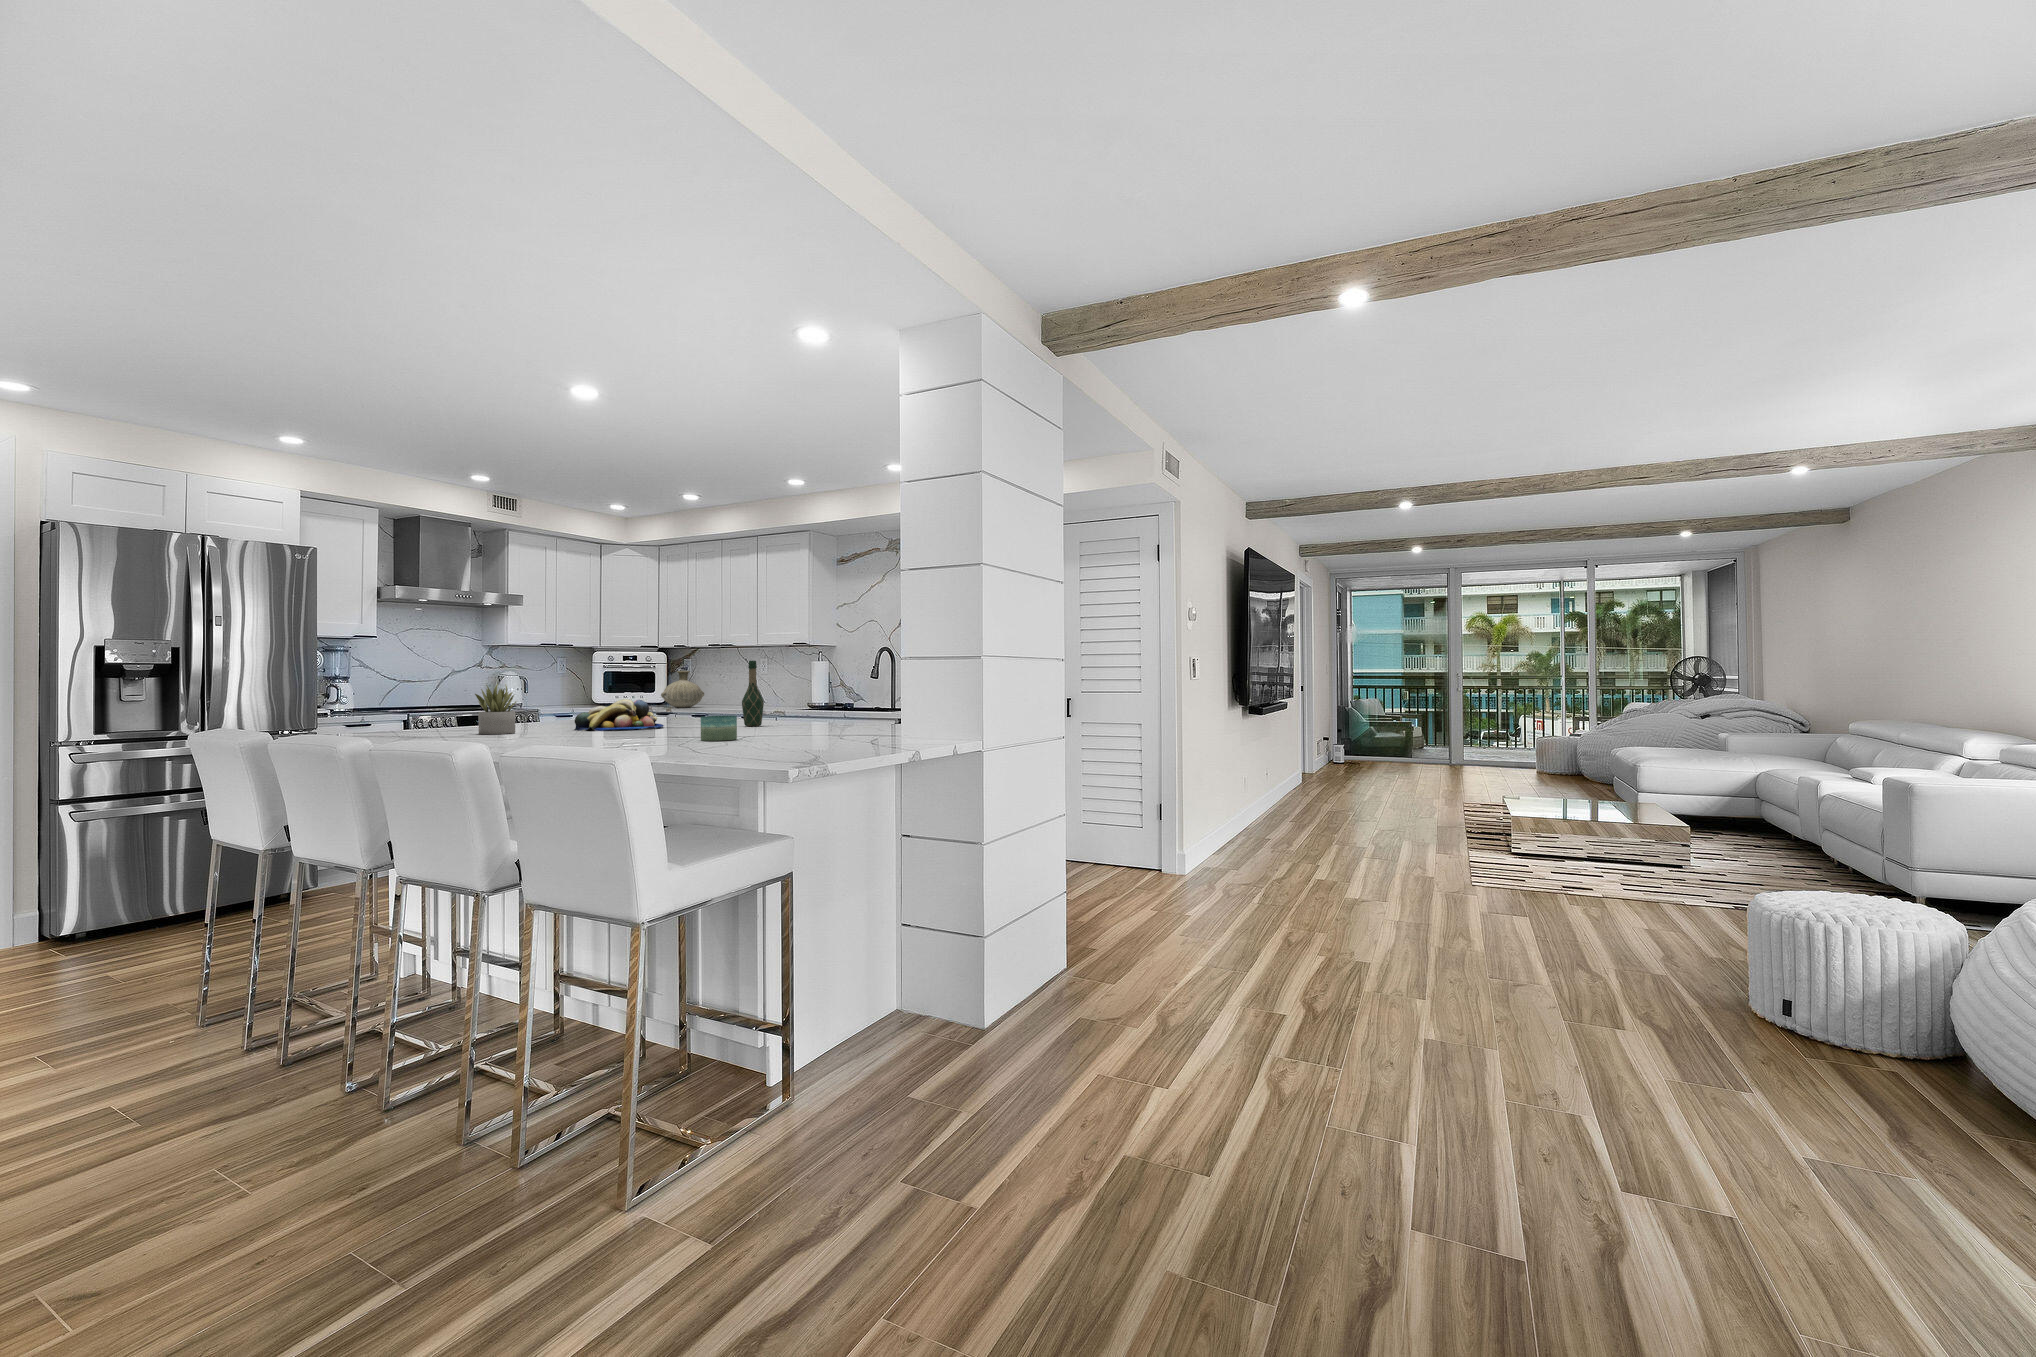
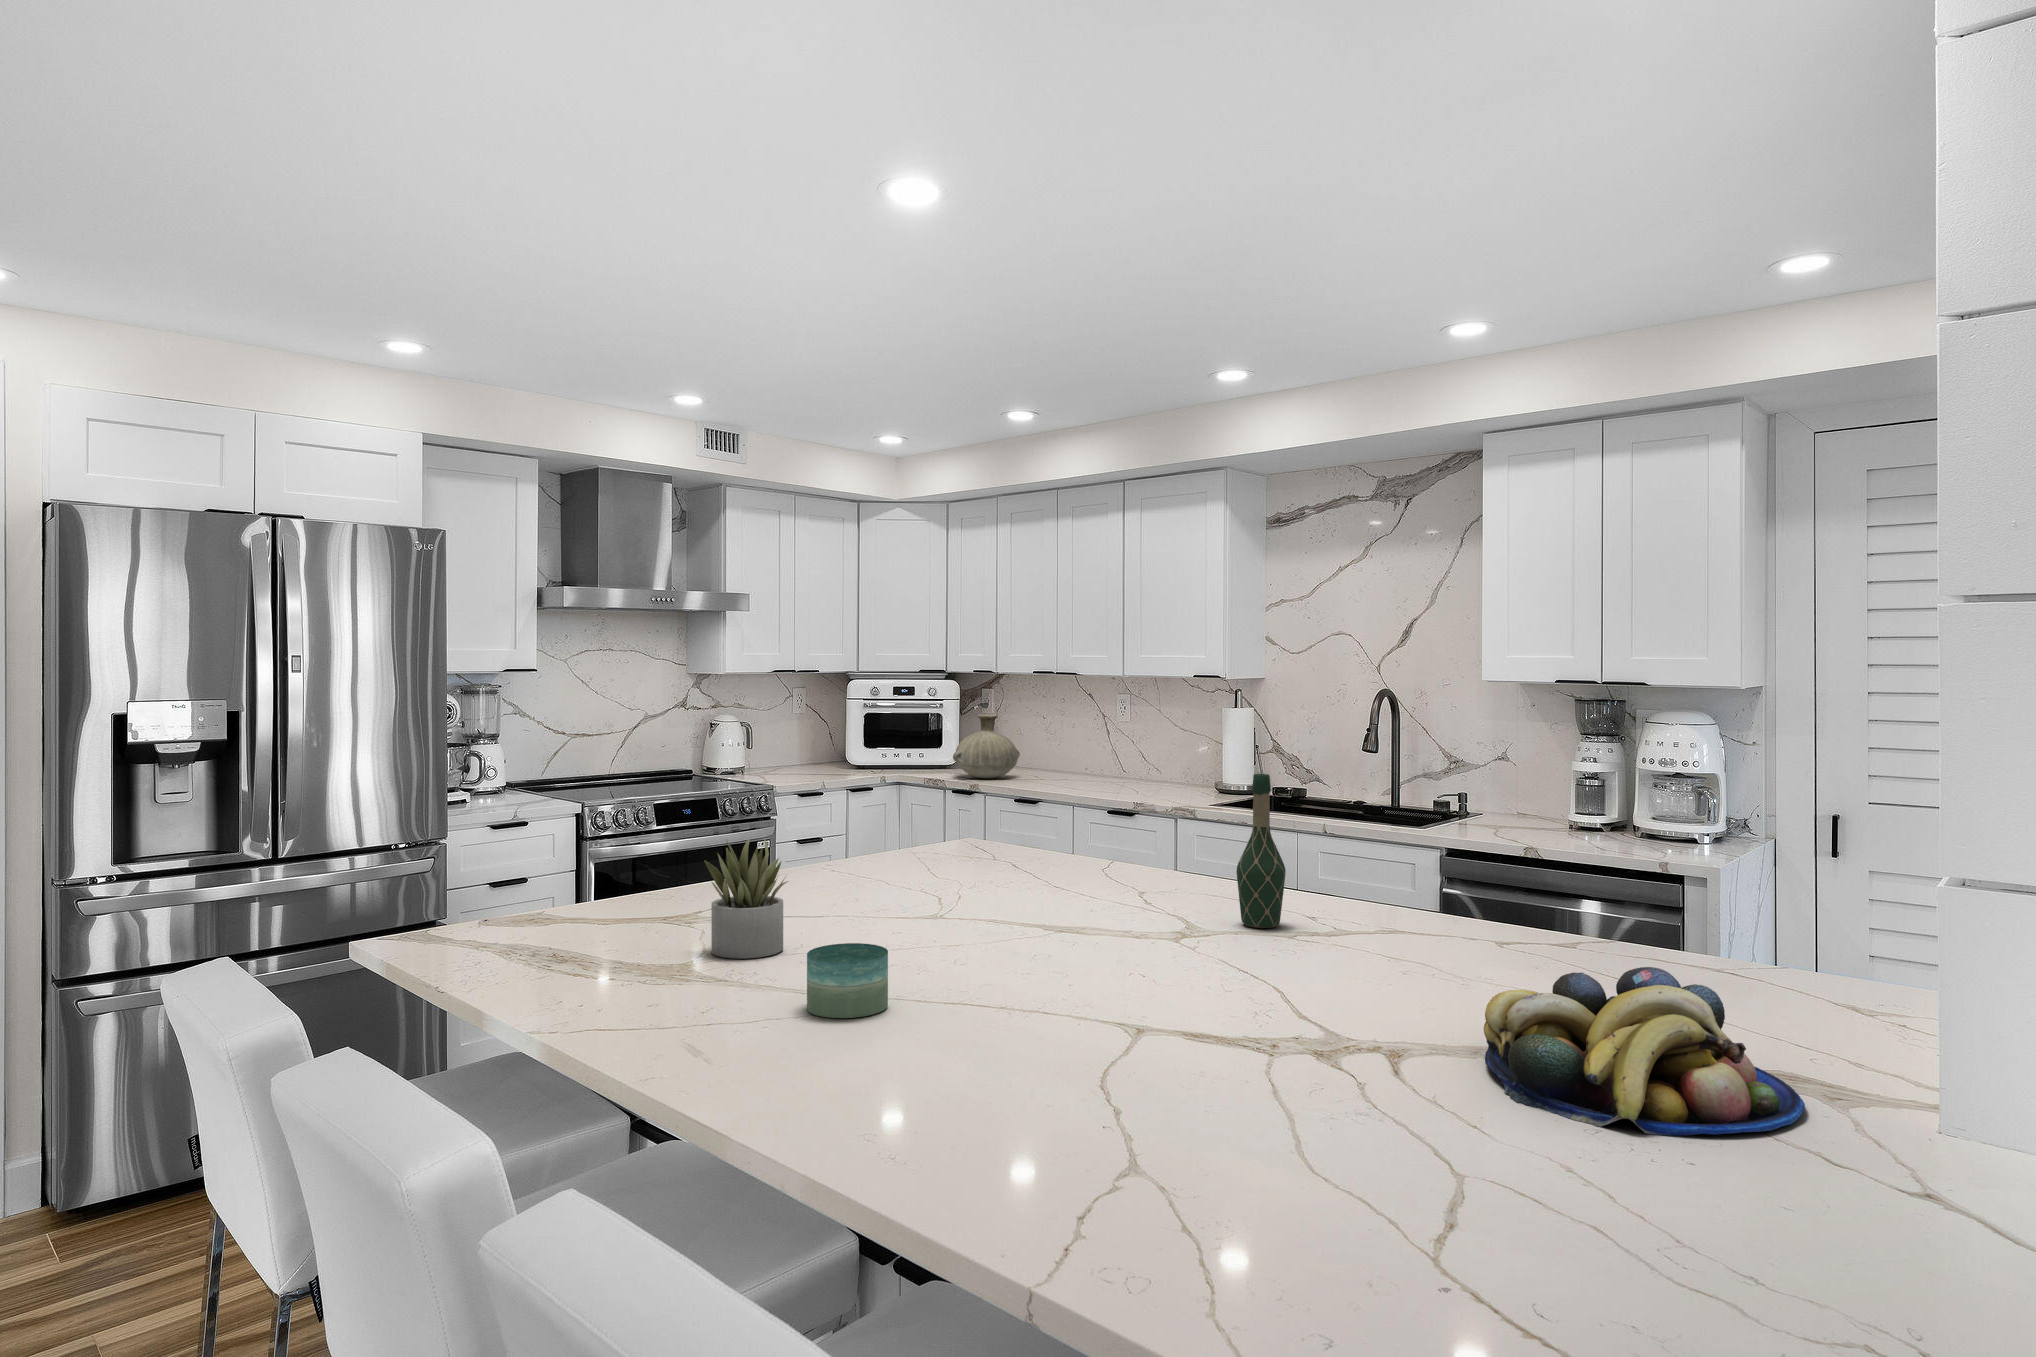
fruit bowl: present [574,699,664,731] -> present [1484,967,1805,1136]
candle: present [701,715,737,741] -> present [807,943,888,1018]

